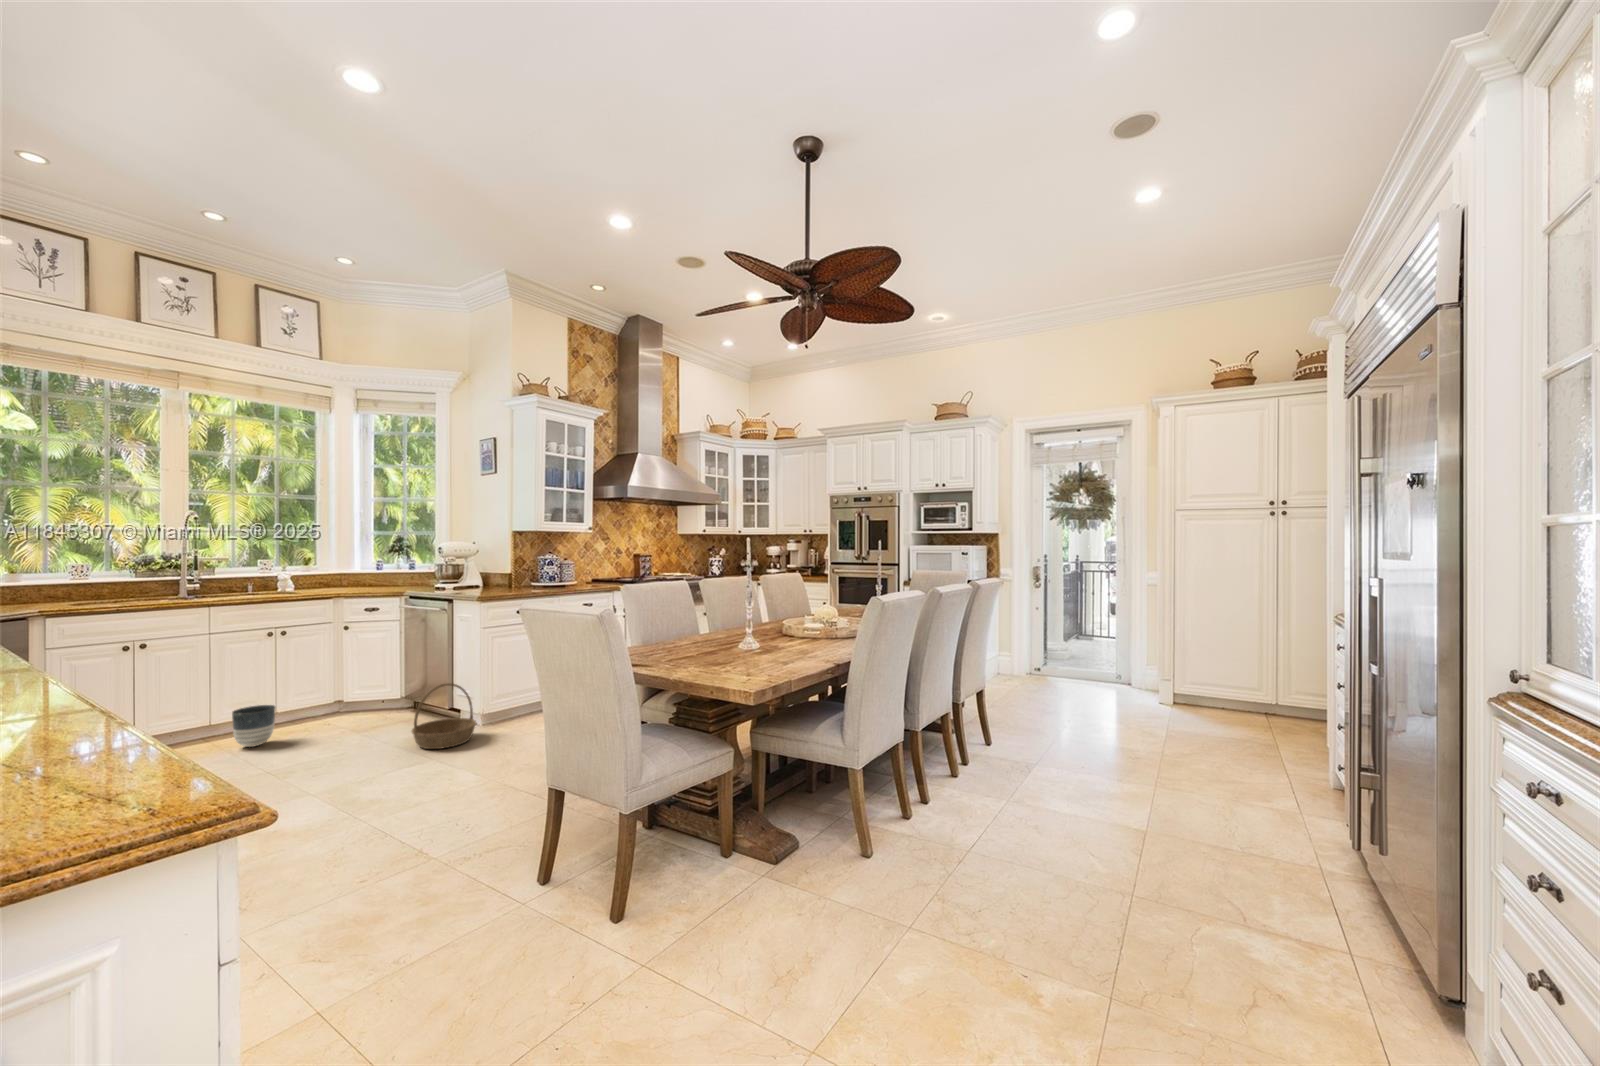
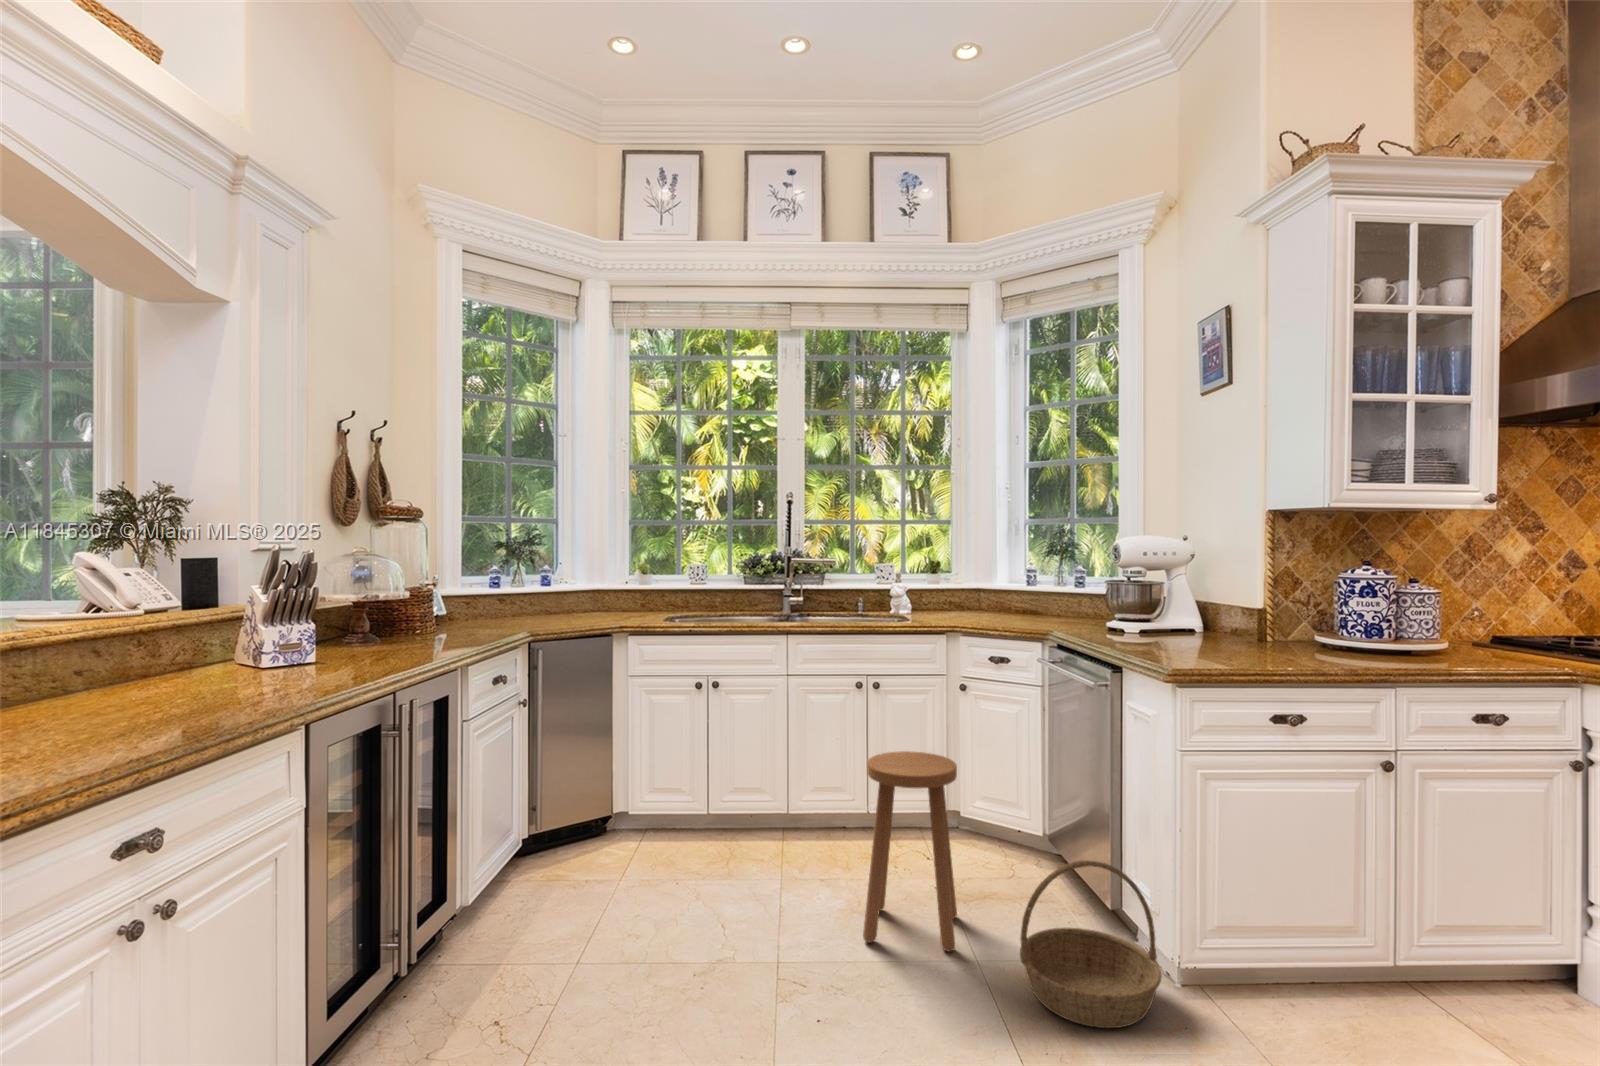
stool: none [308,659,371,760] -> present [863,751,957,951]
planter: present [232,705,276,747] -> none [800,792,853,862]

